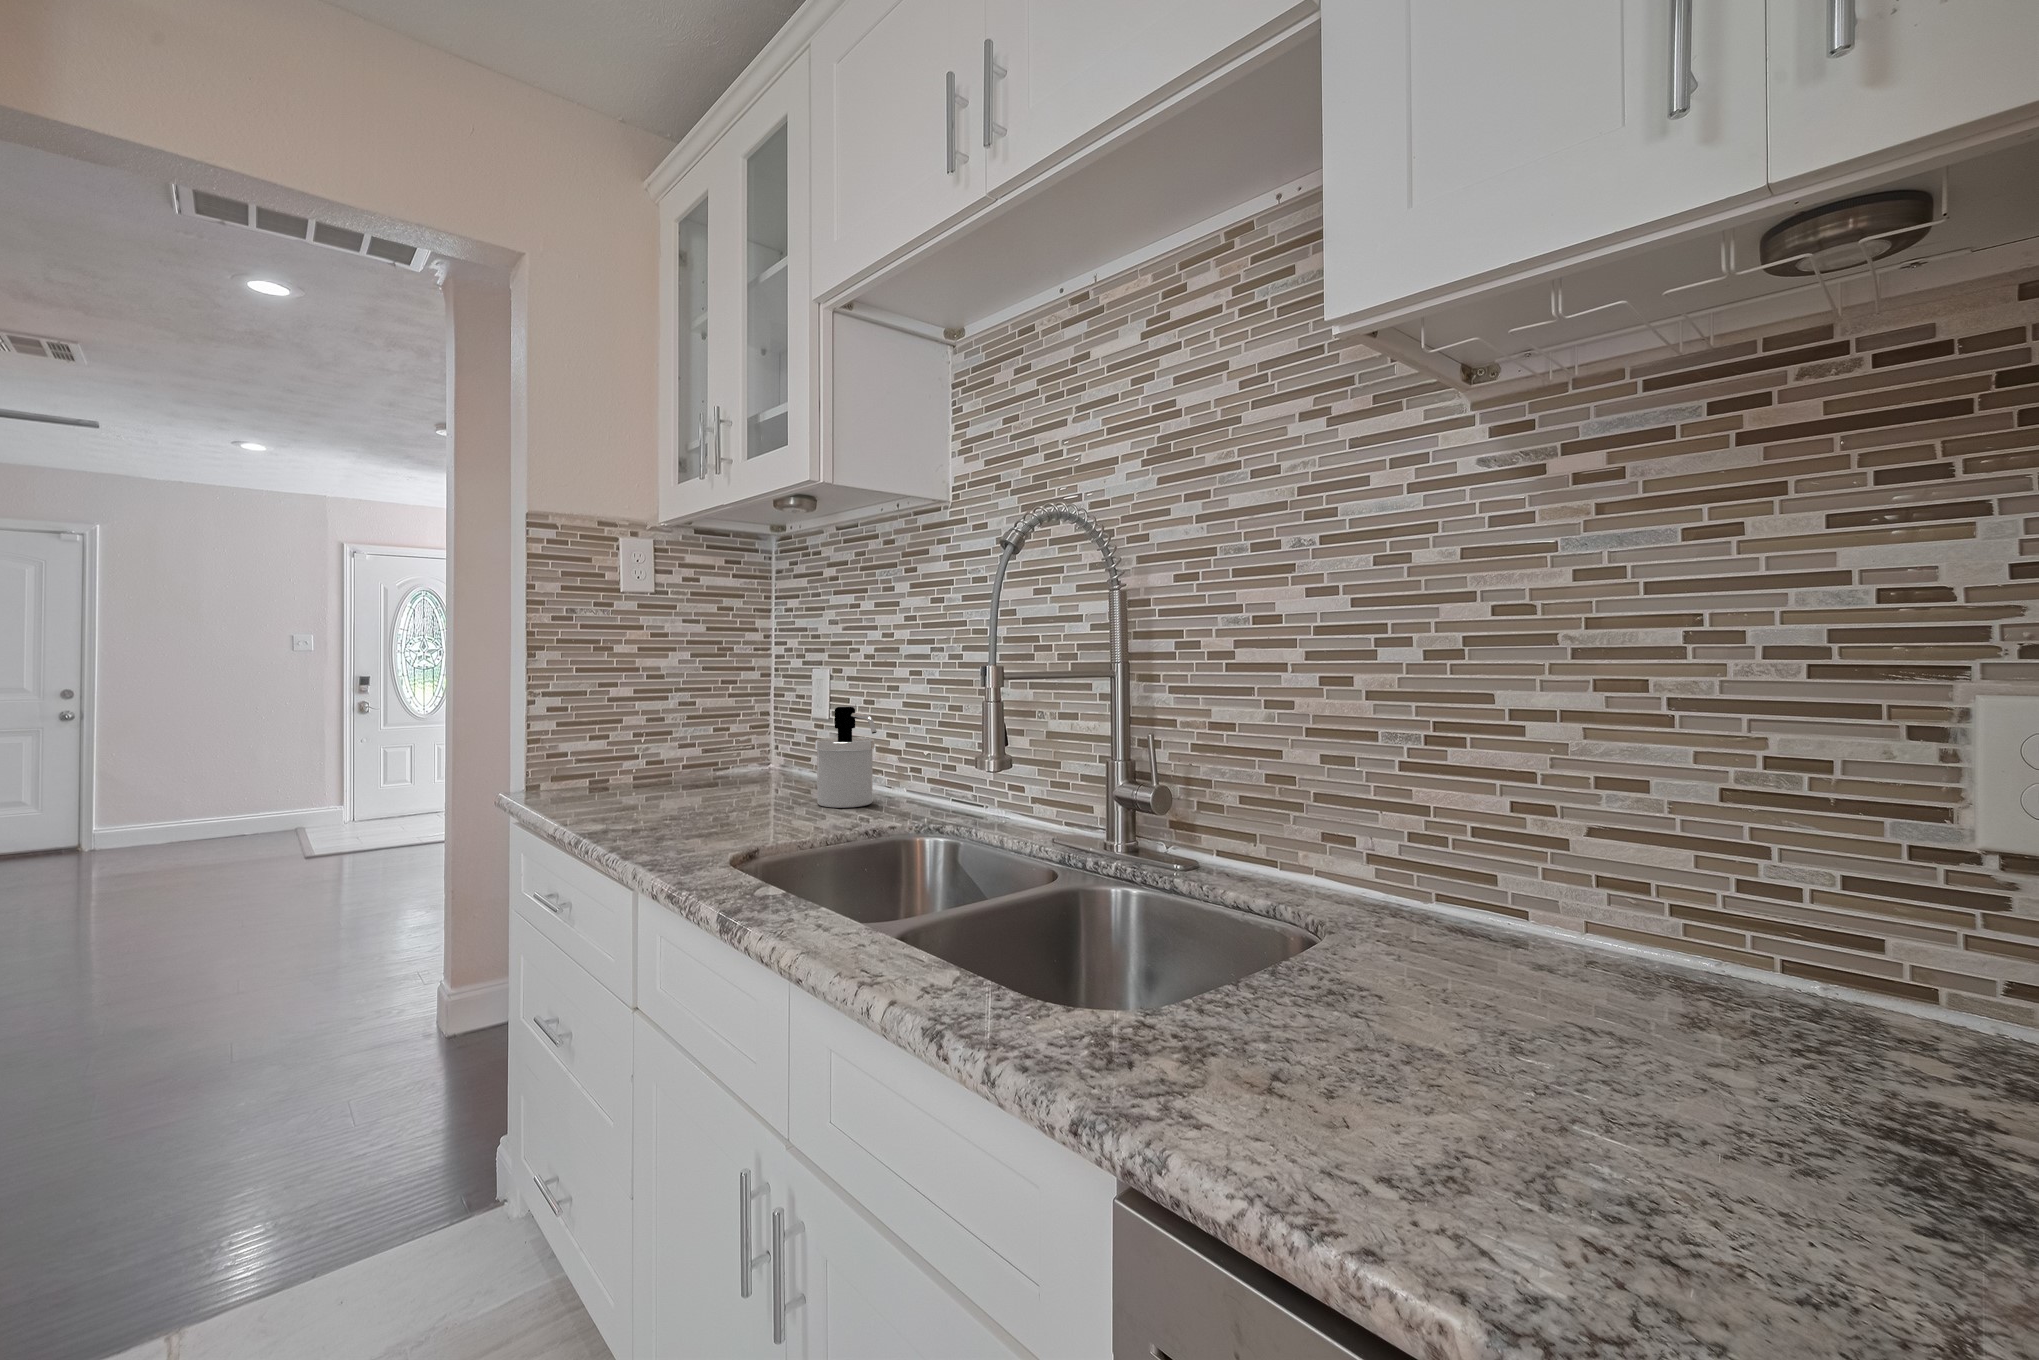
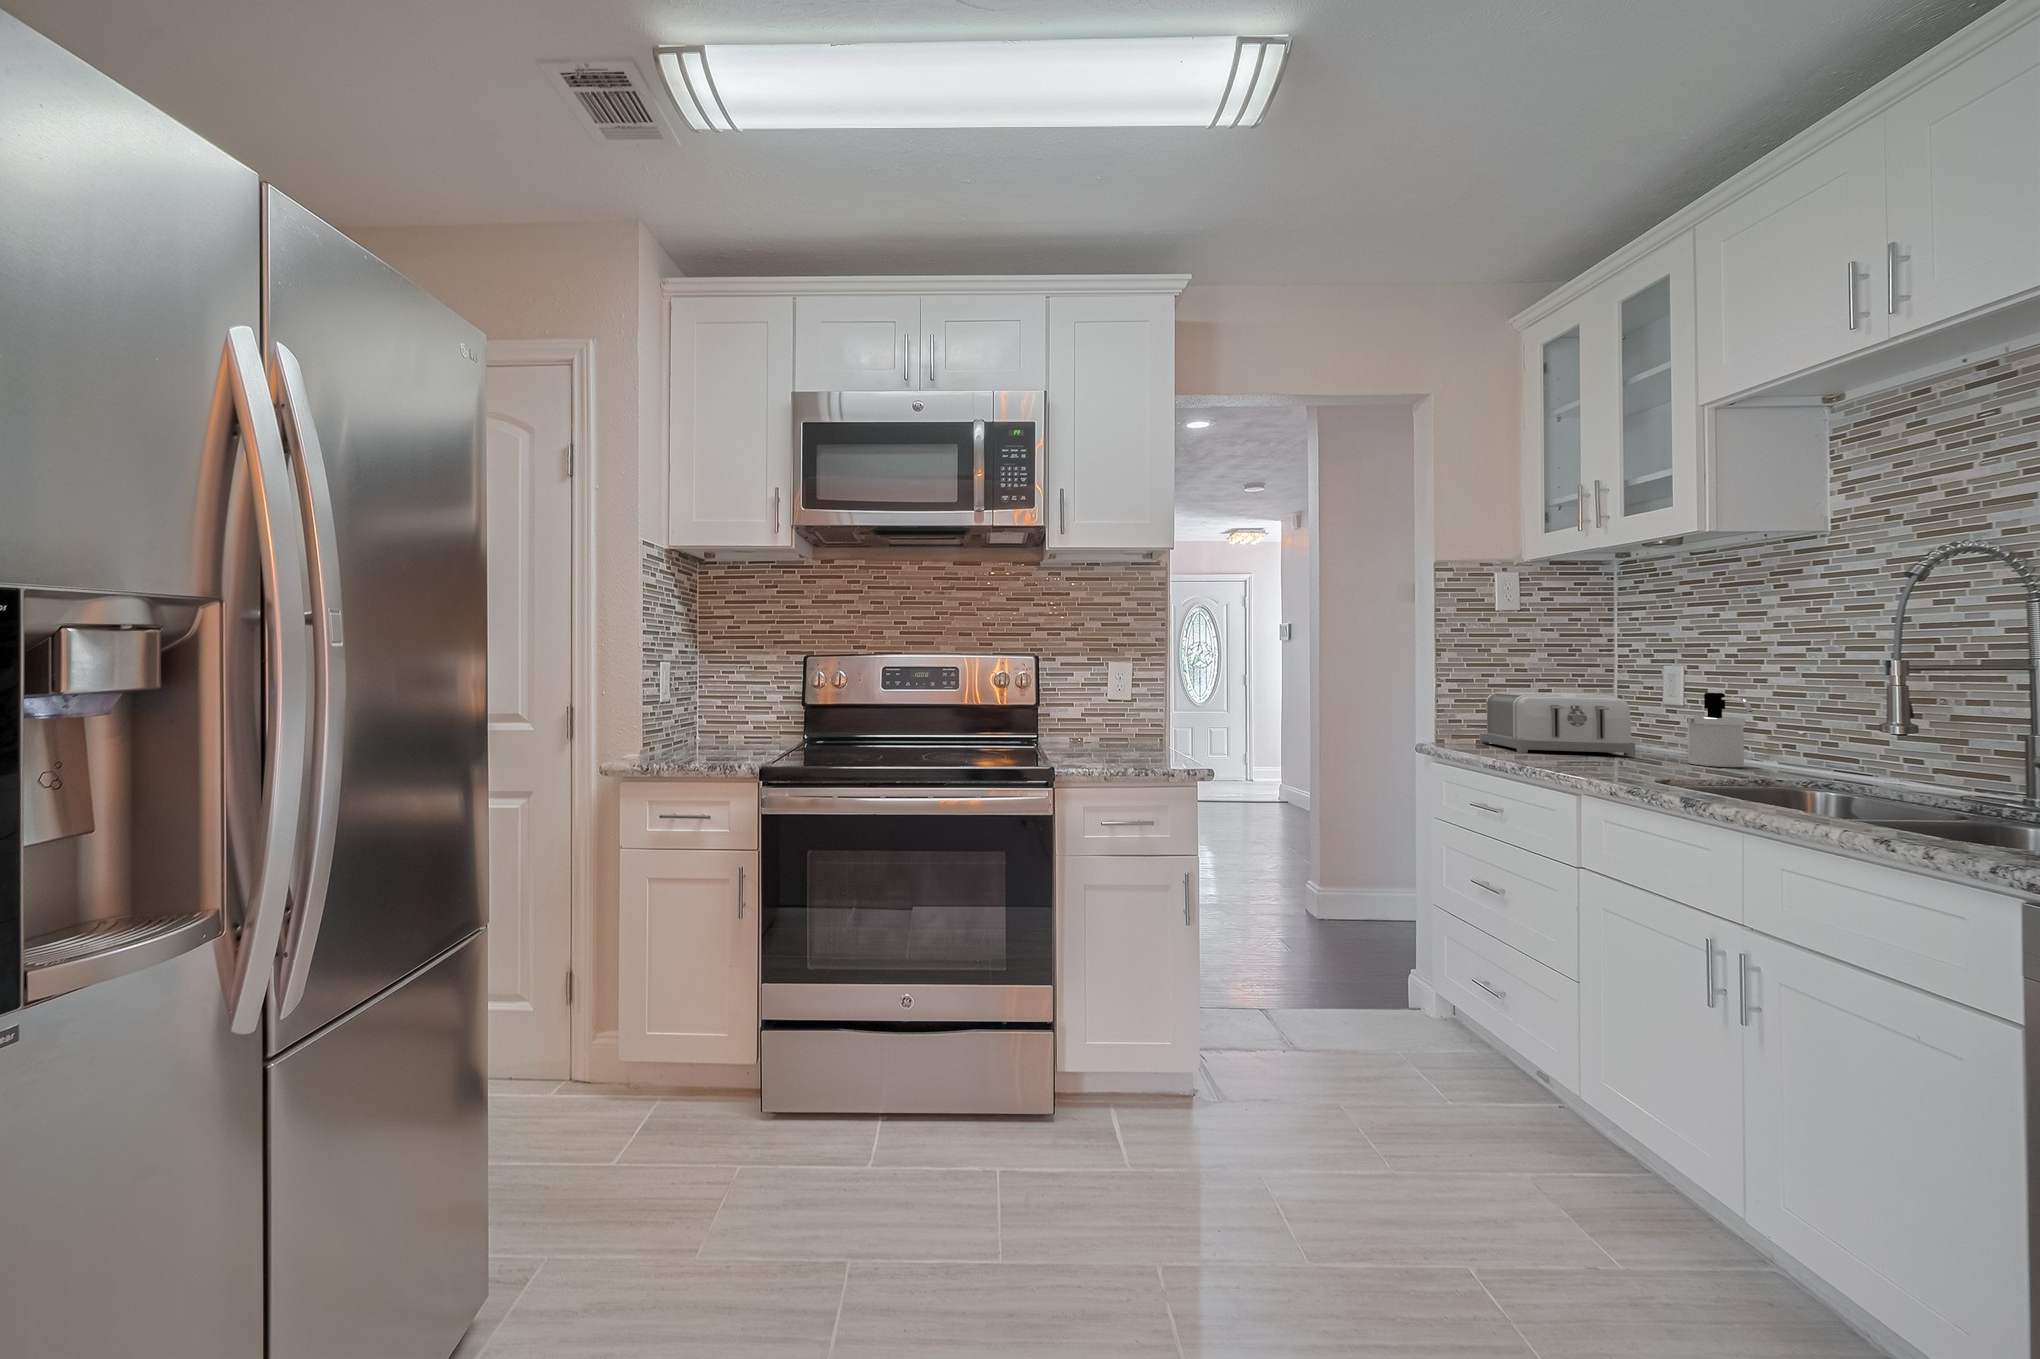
toaster: none [593,708,766,810] -> present [1480,692,1635,756]

